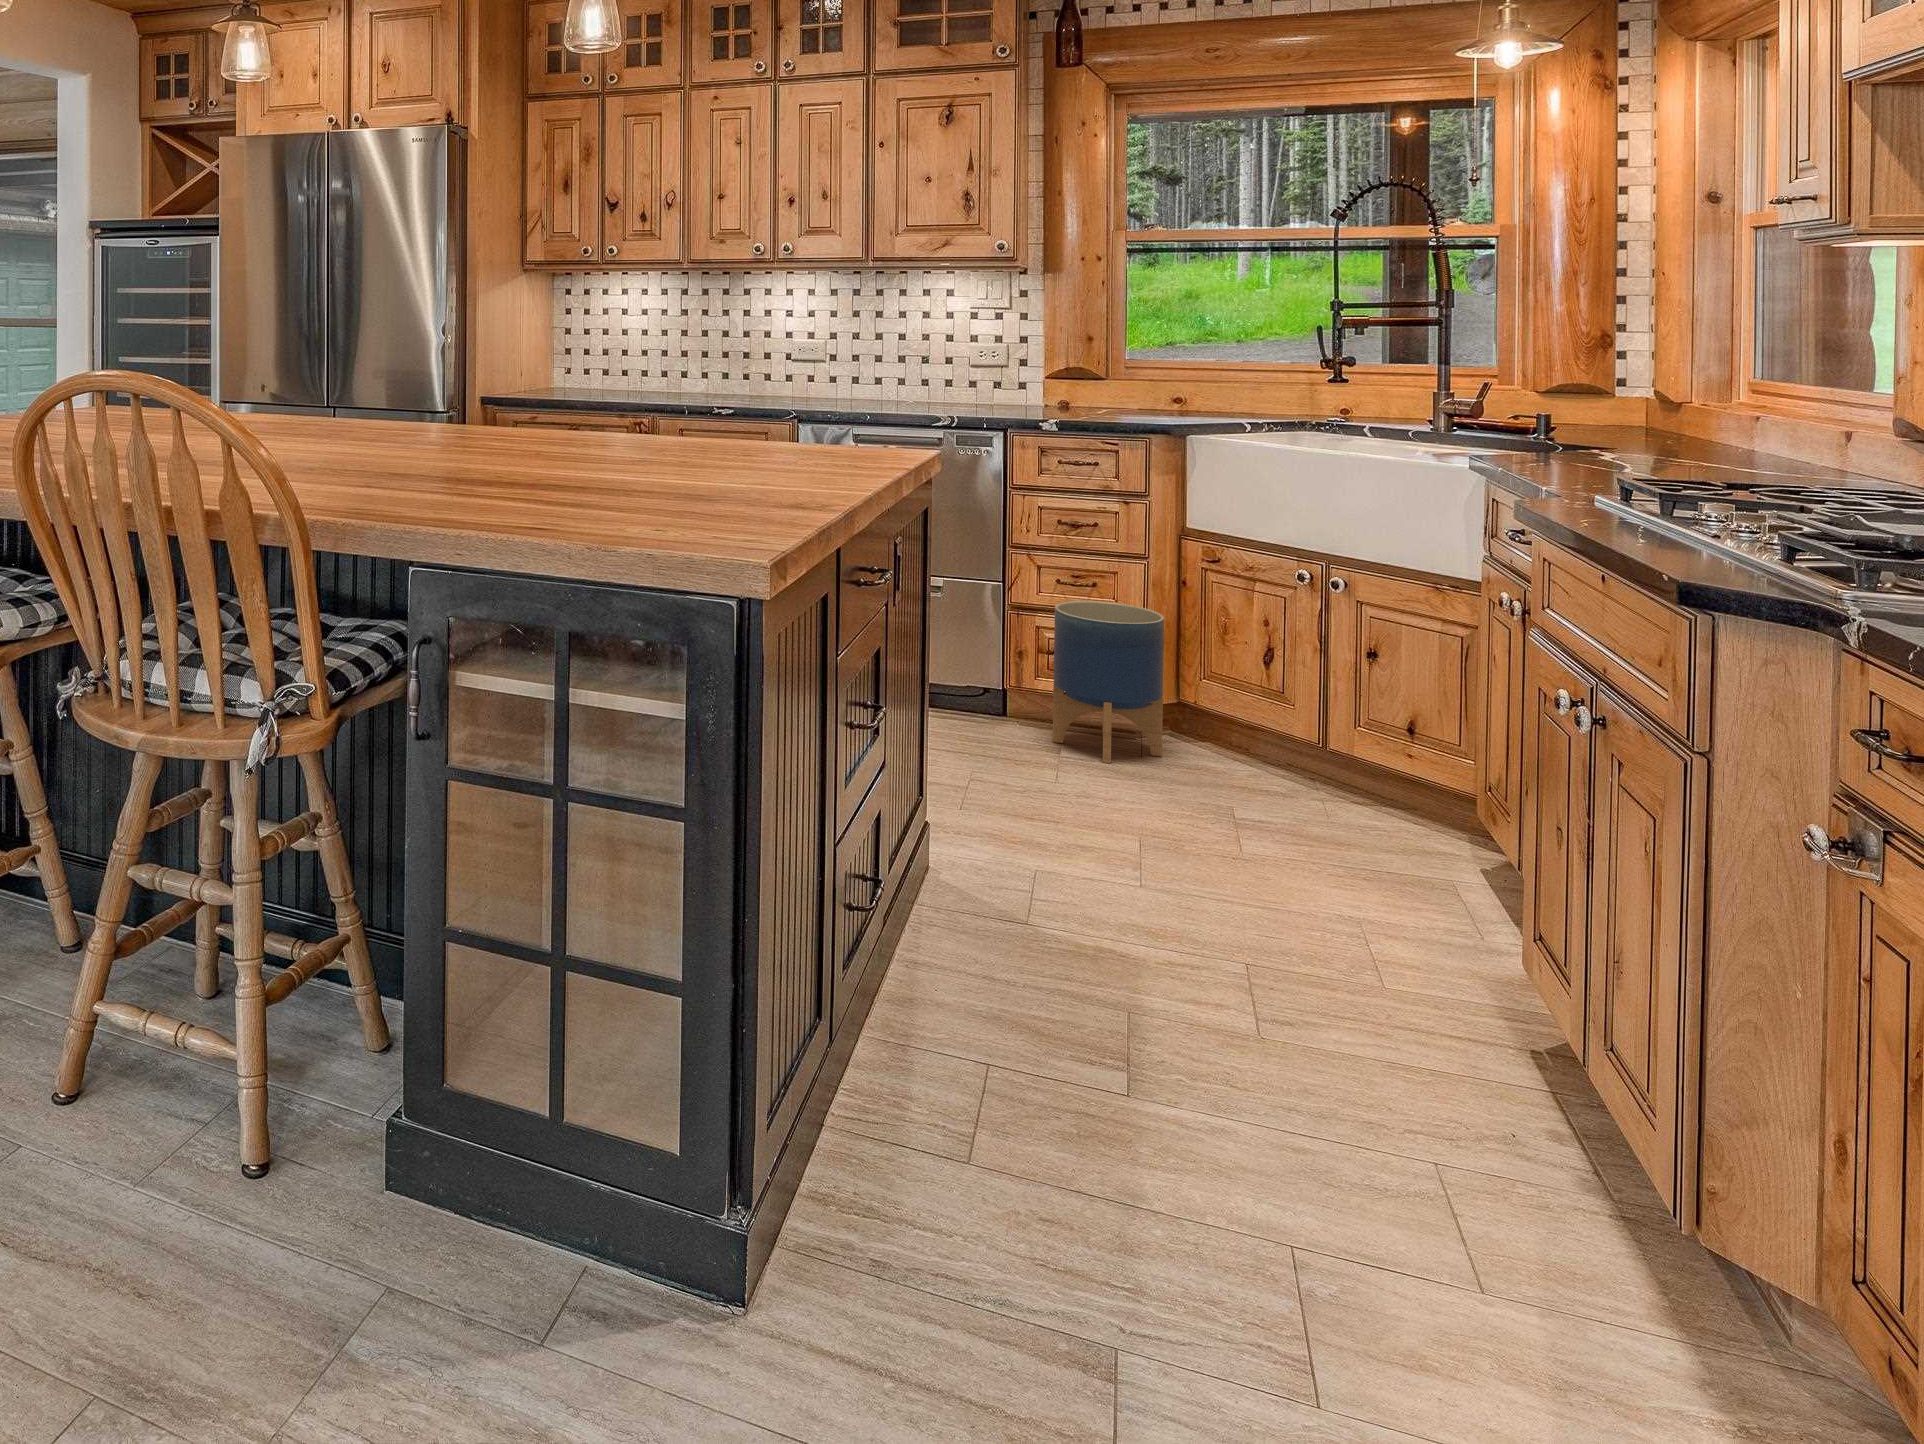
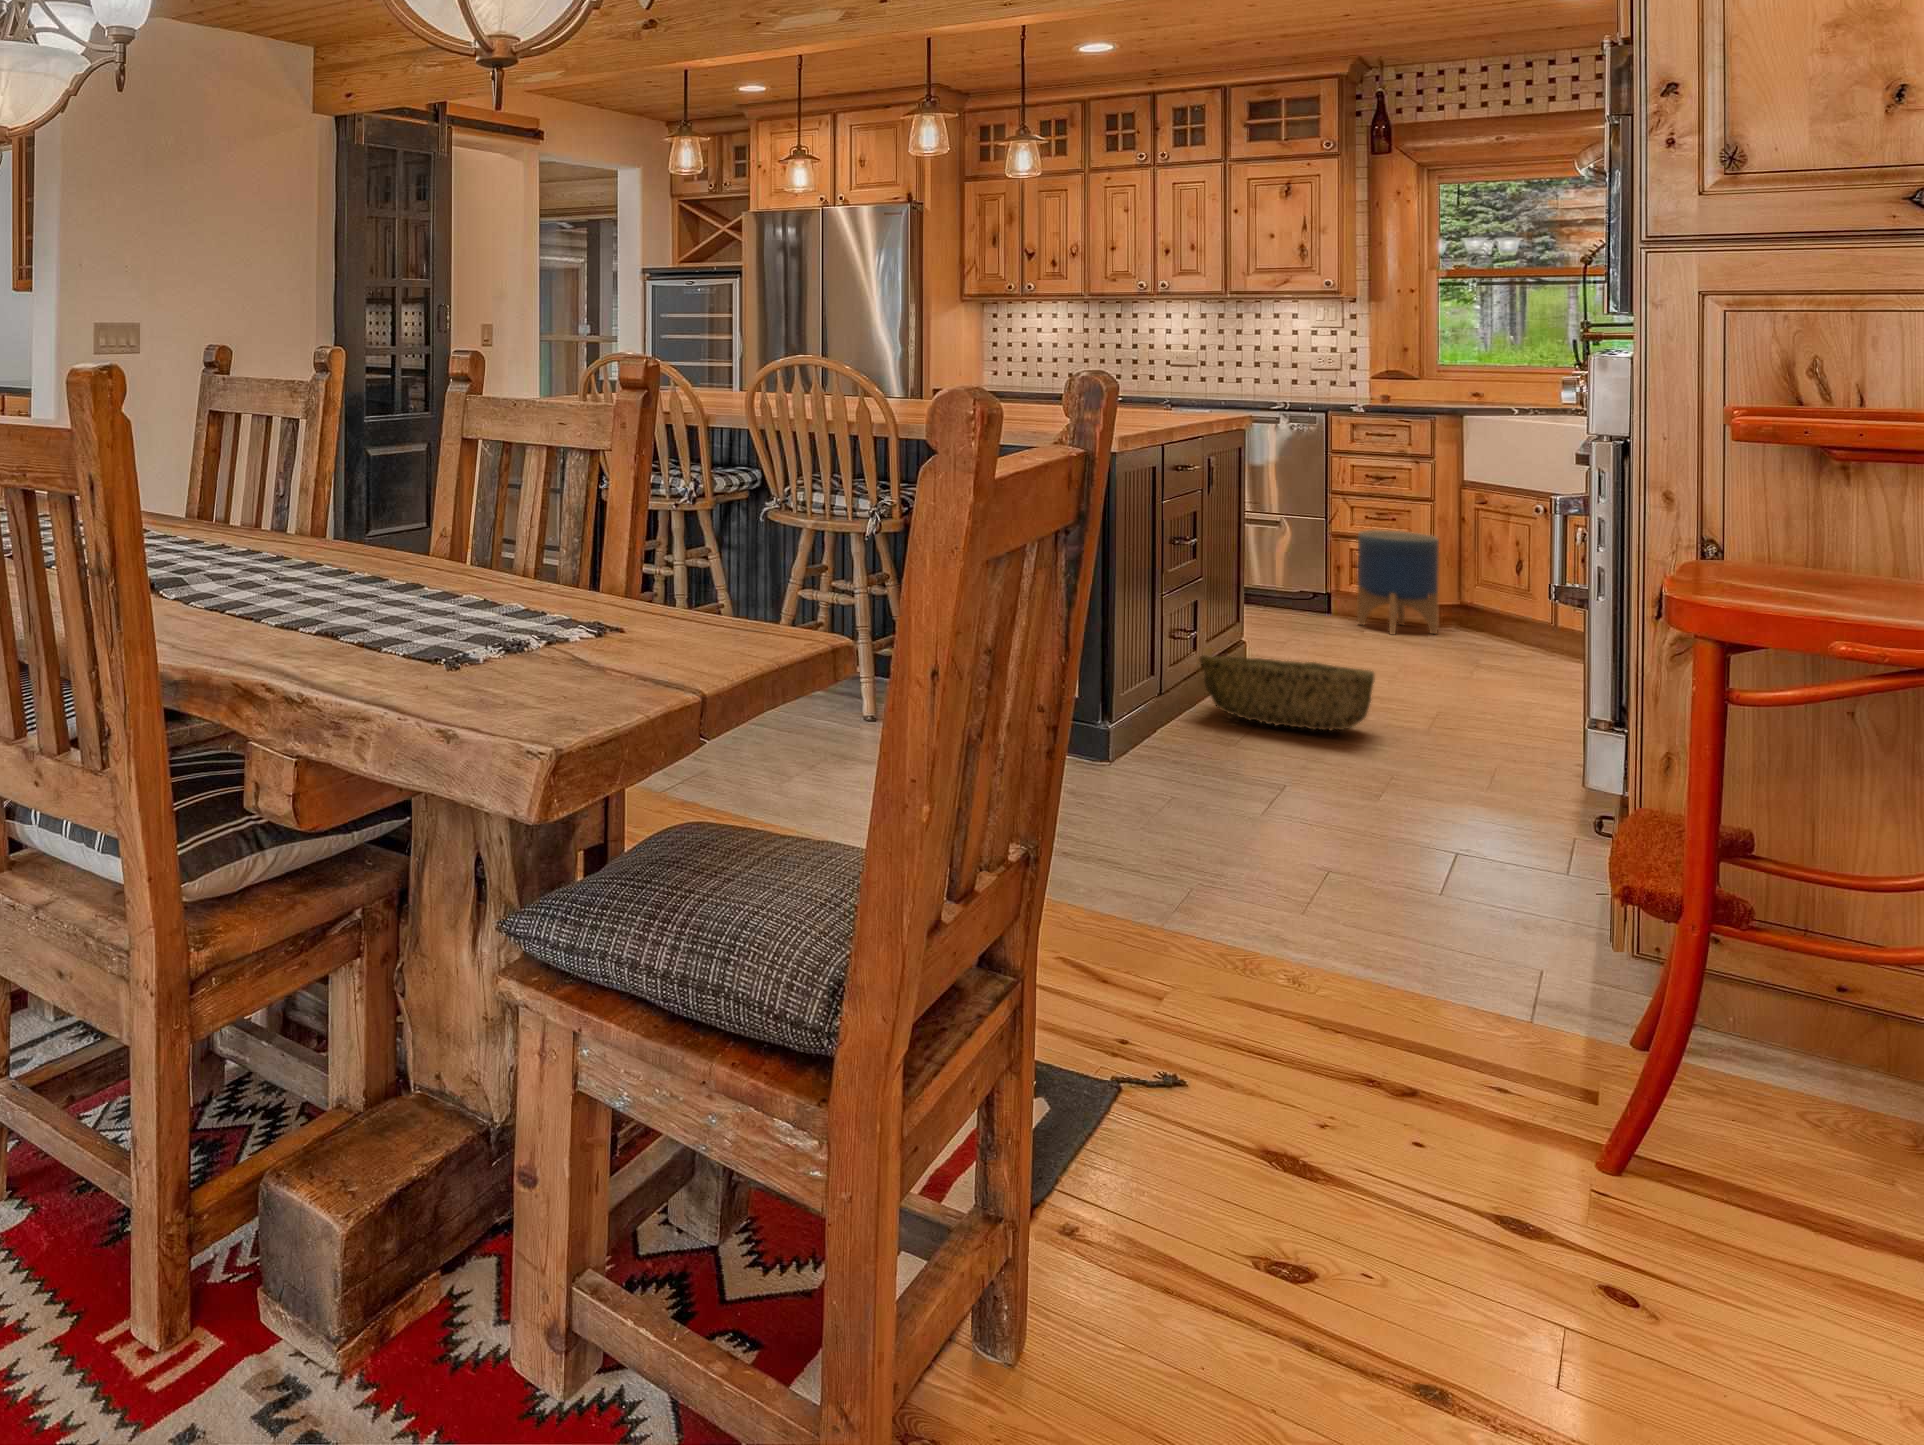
woven basket: none [926,949,1264,1164] -> present [1199,655,1374,730]

